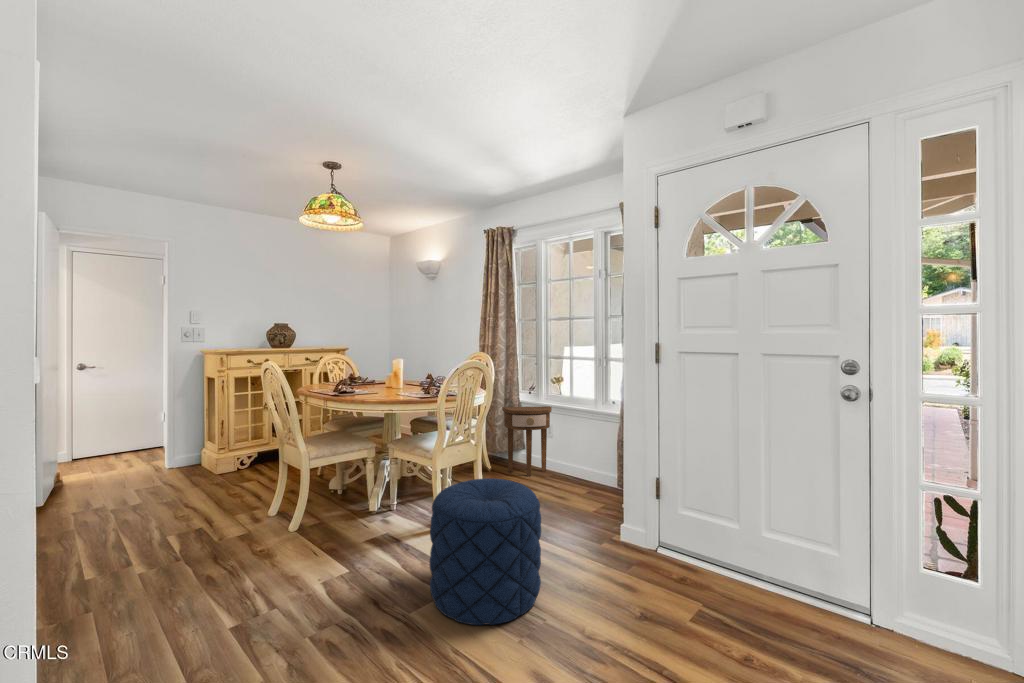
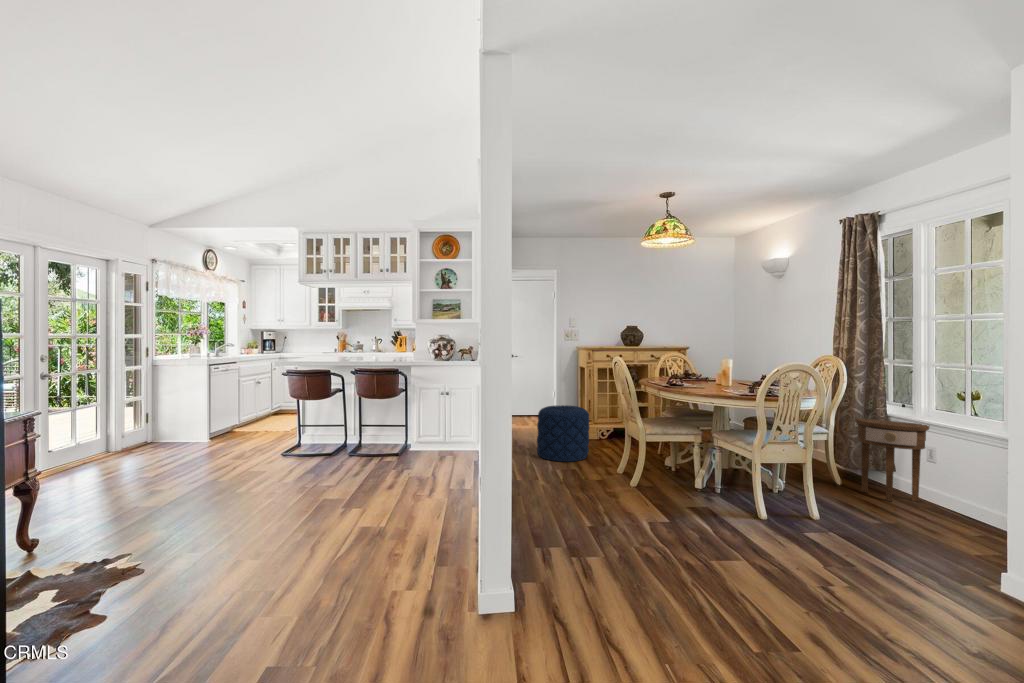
pouf: present [430,478,541,625] -> present [537,405,590,462]

